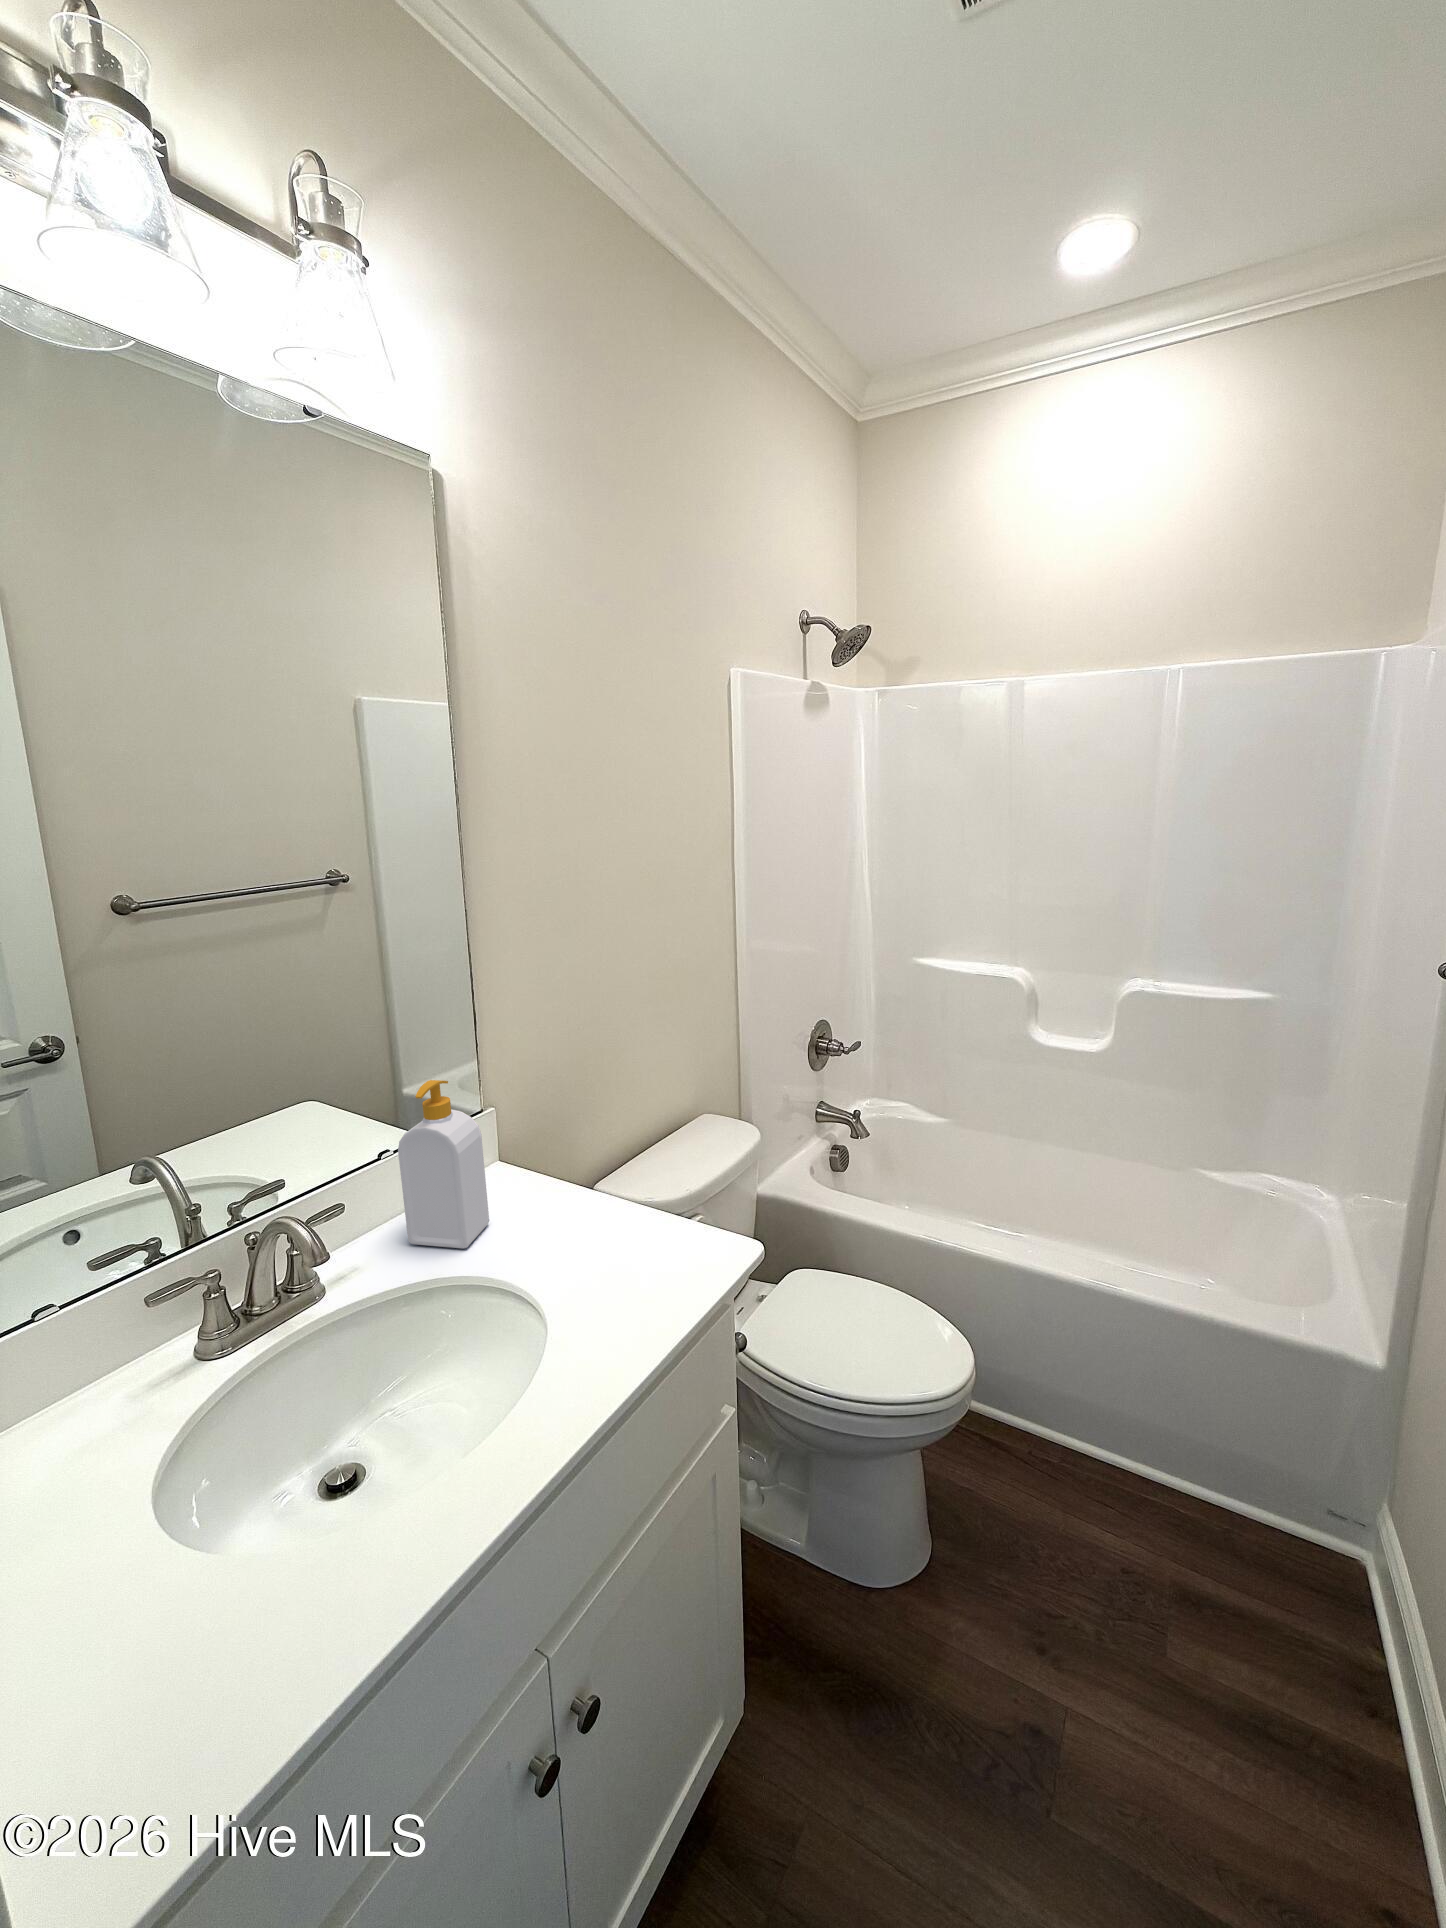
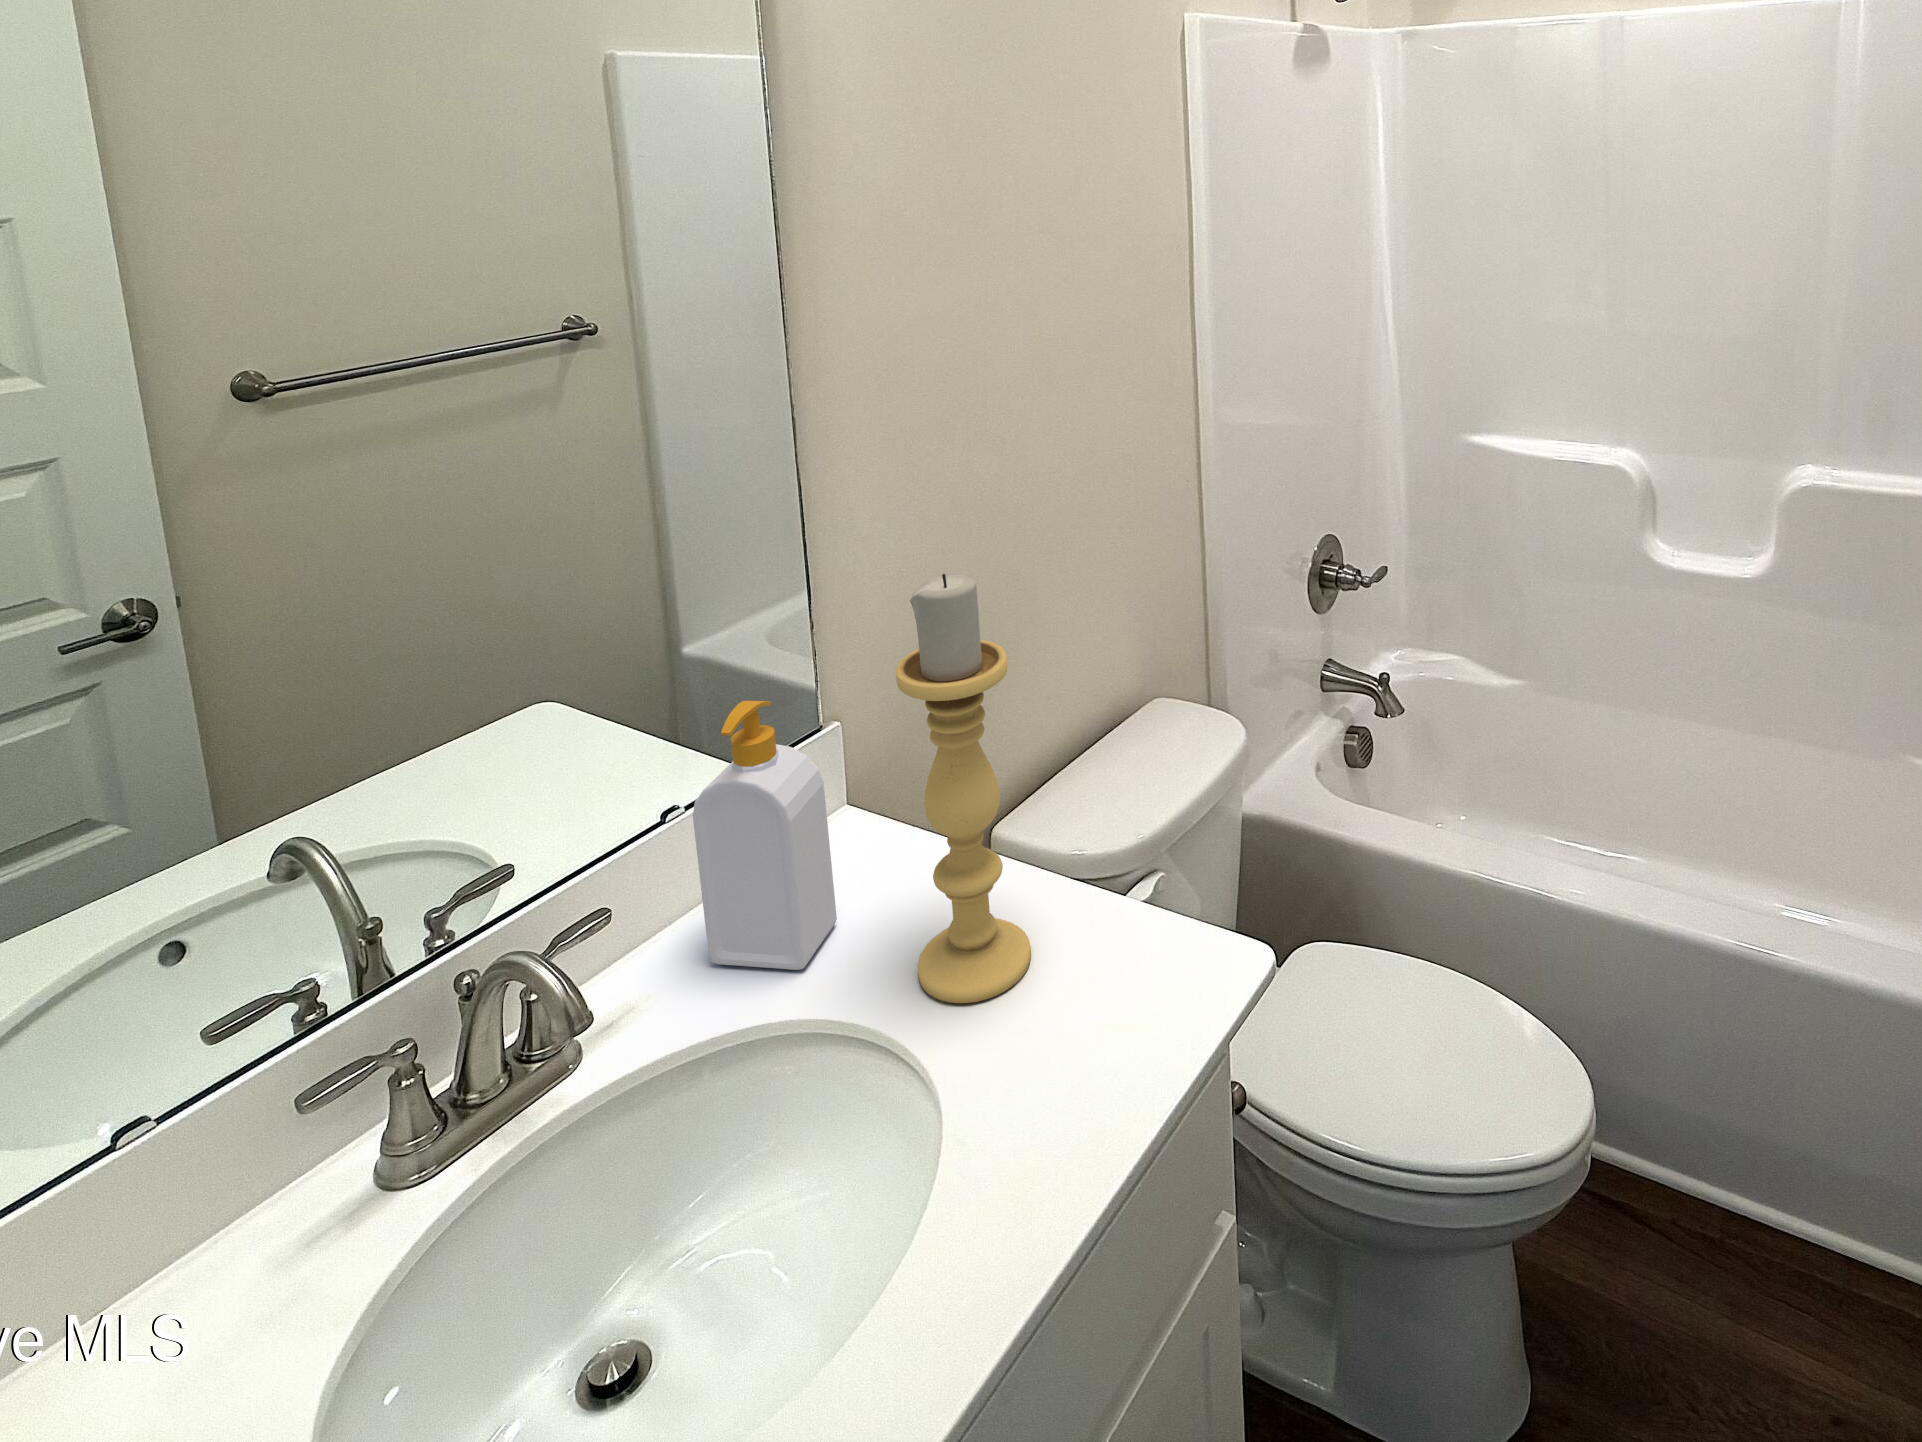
candle holder: none [525,998,610,1269] -> present [896,574,1031,1003]

